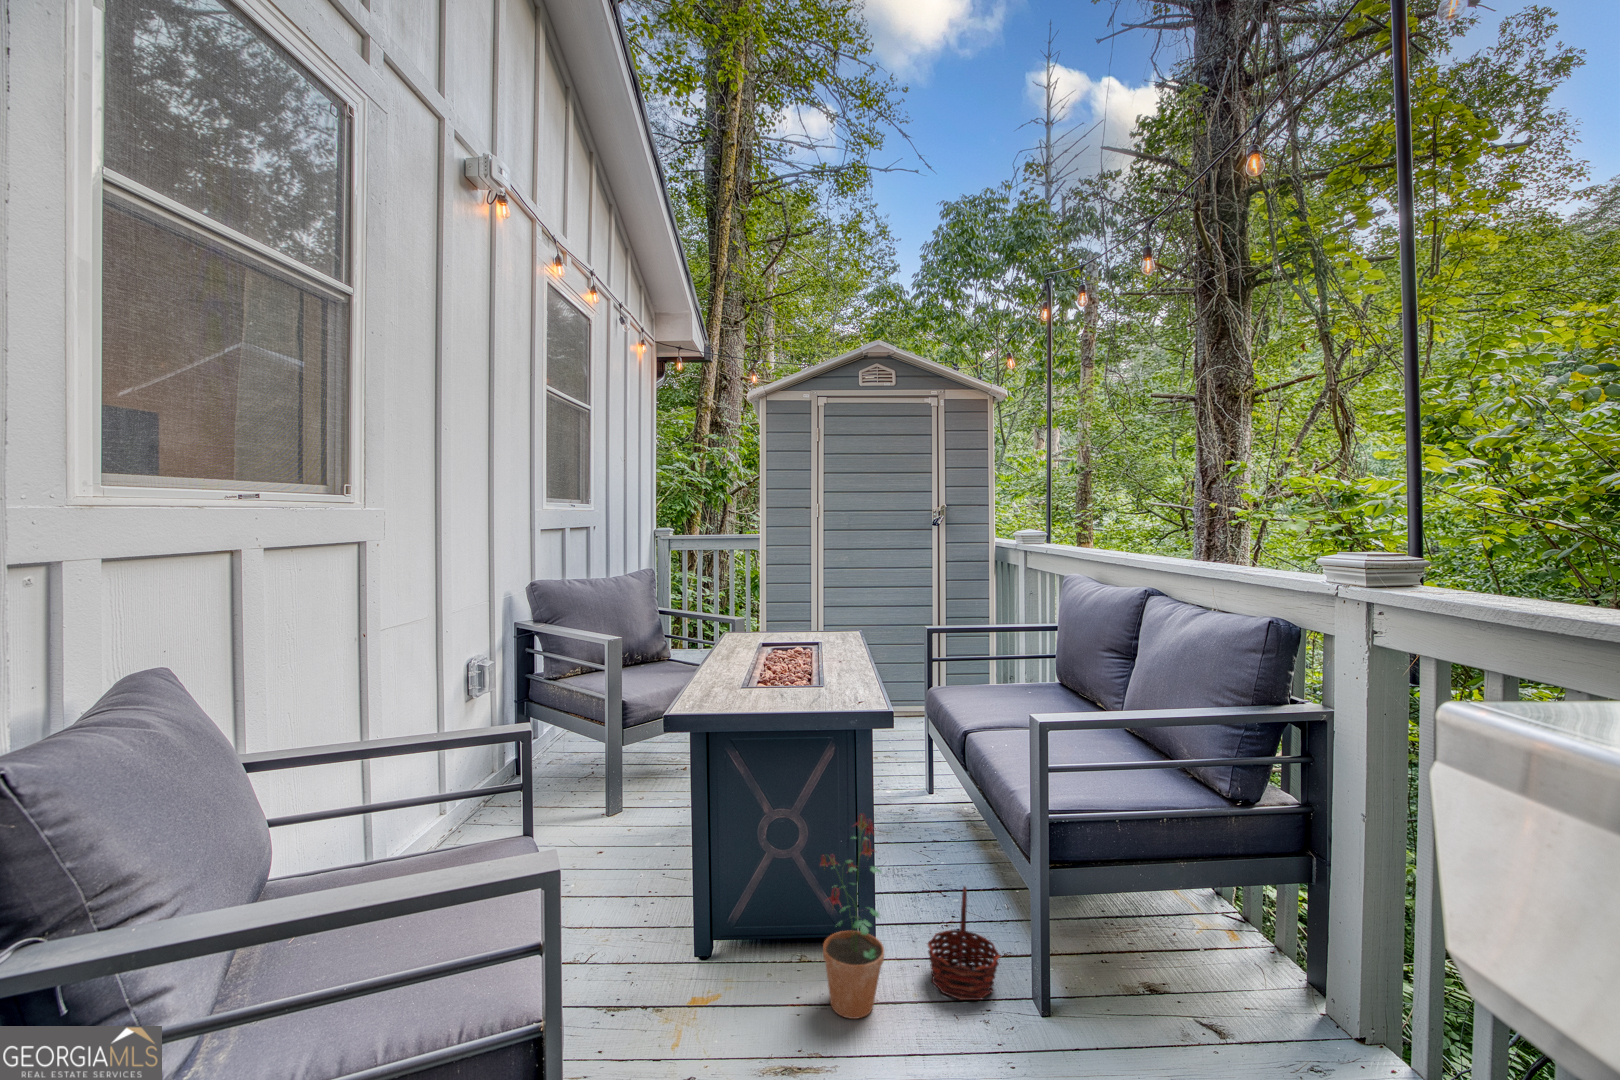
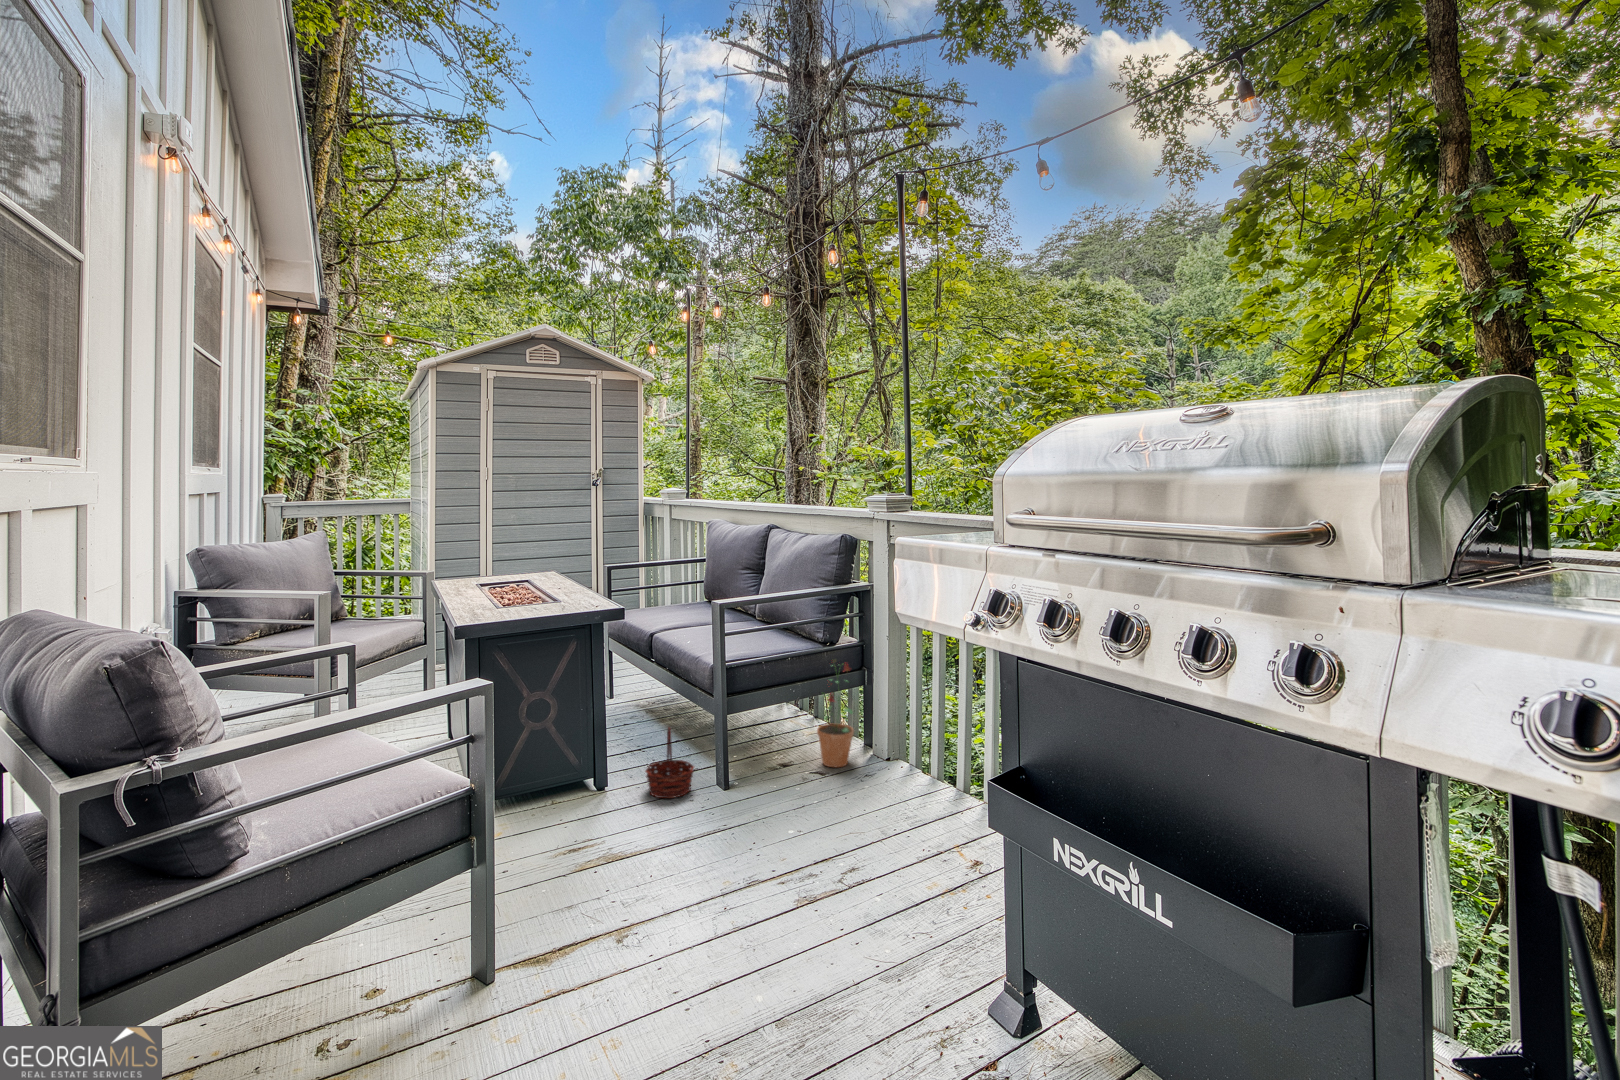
potted plant: present [821,814,884,1019] -> present [817,662,854,767]

